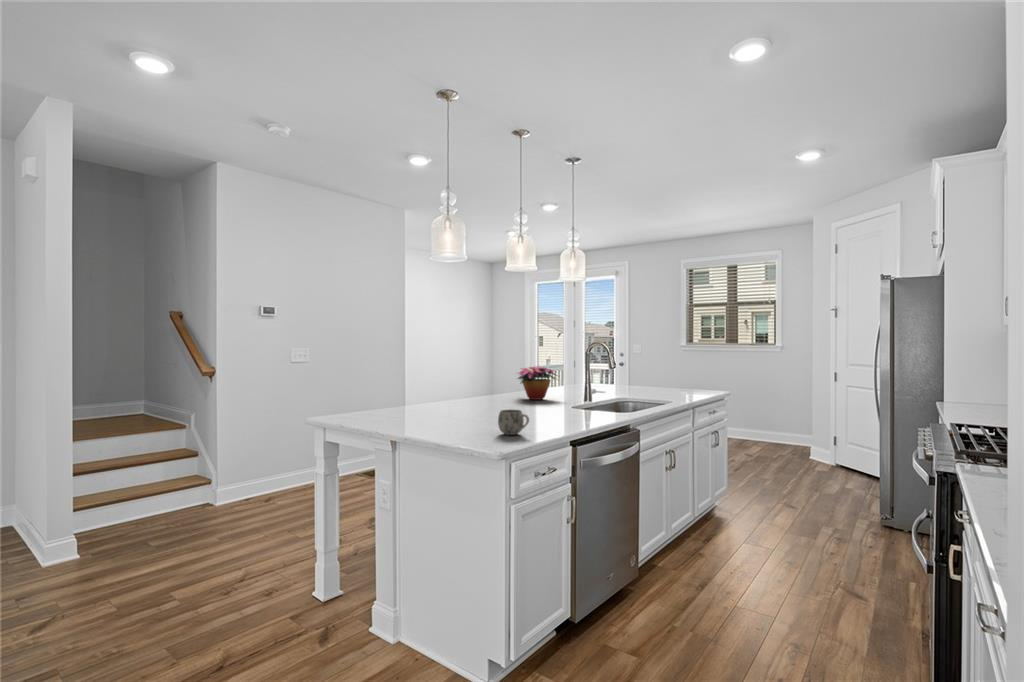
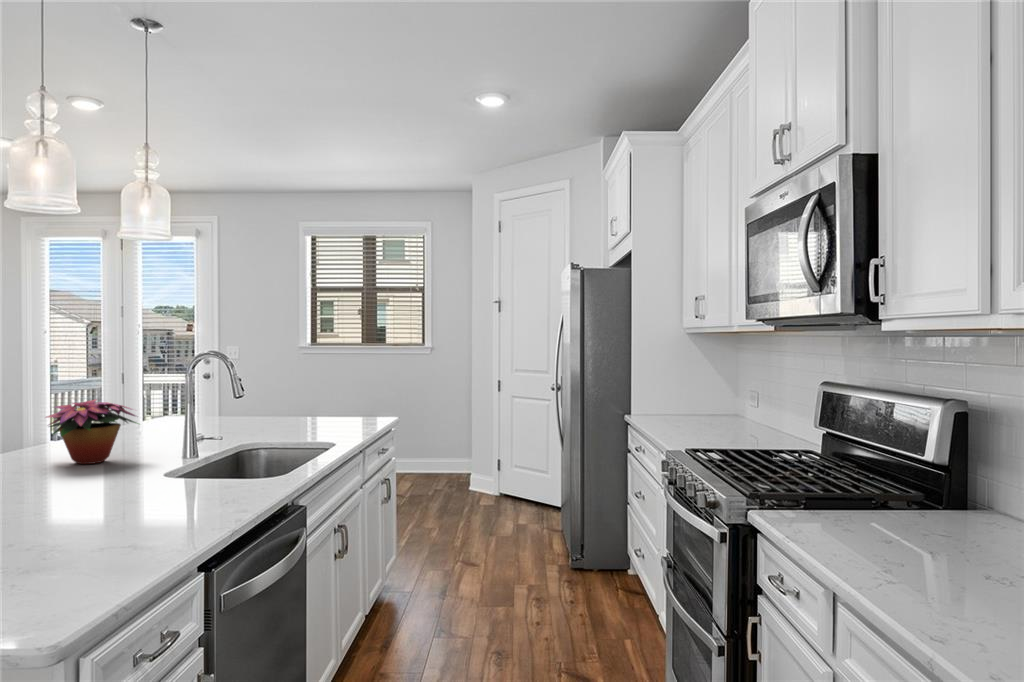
mug: present [498,410,529,435] -> none [50,511,126,569]

